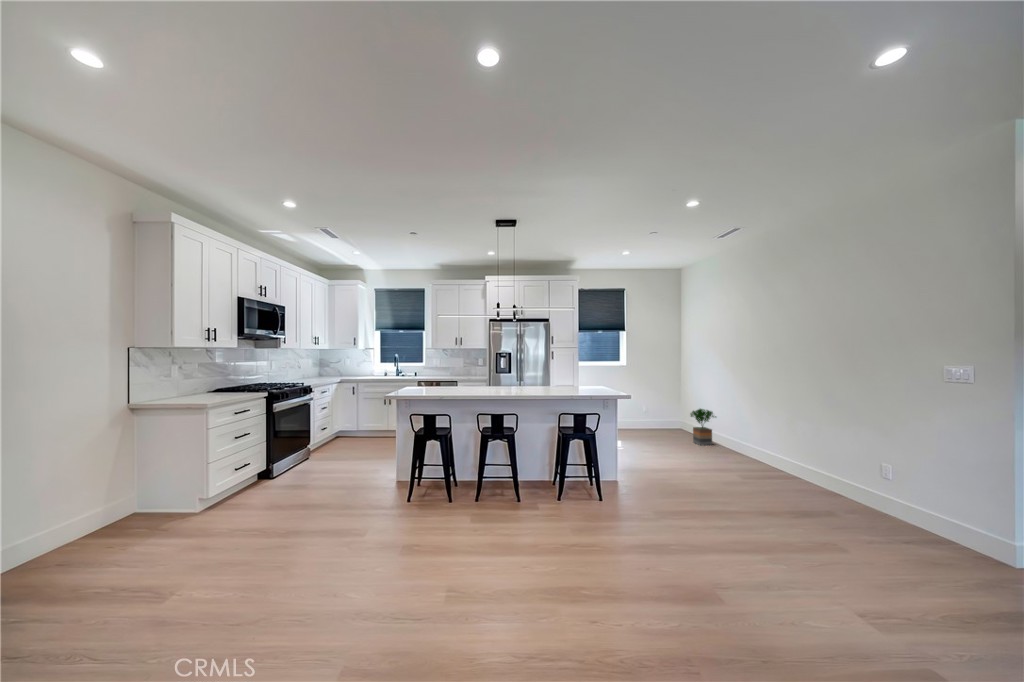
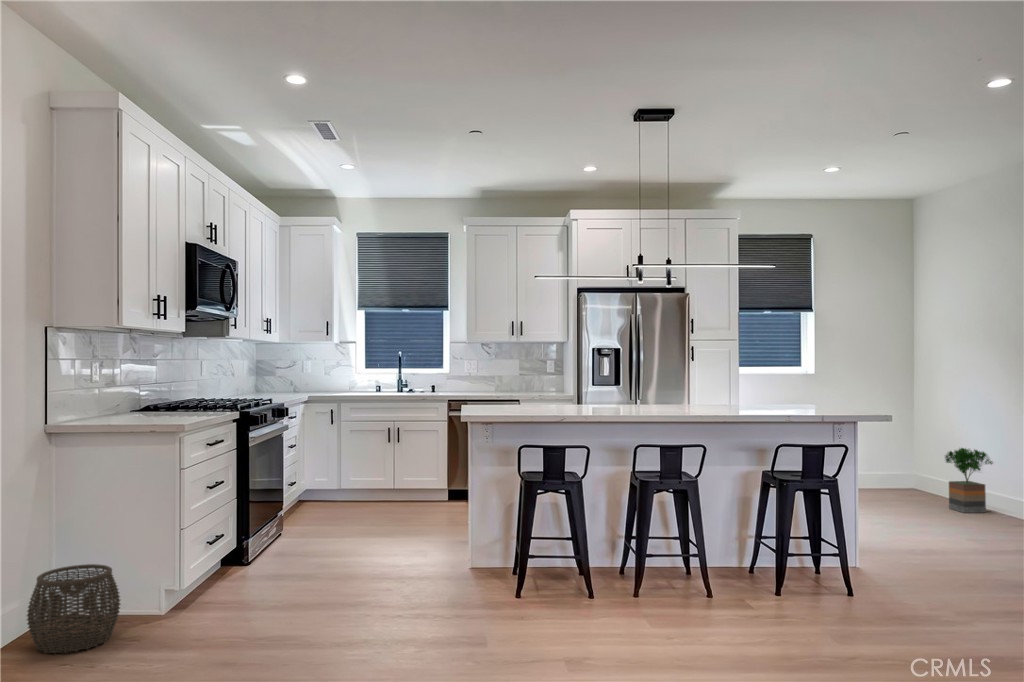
woven basket: none [104,482,167,535] -> present [27,564,120,653]

